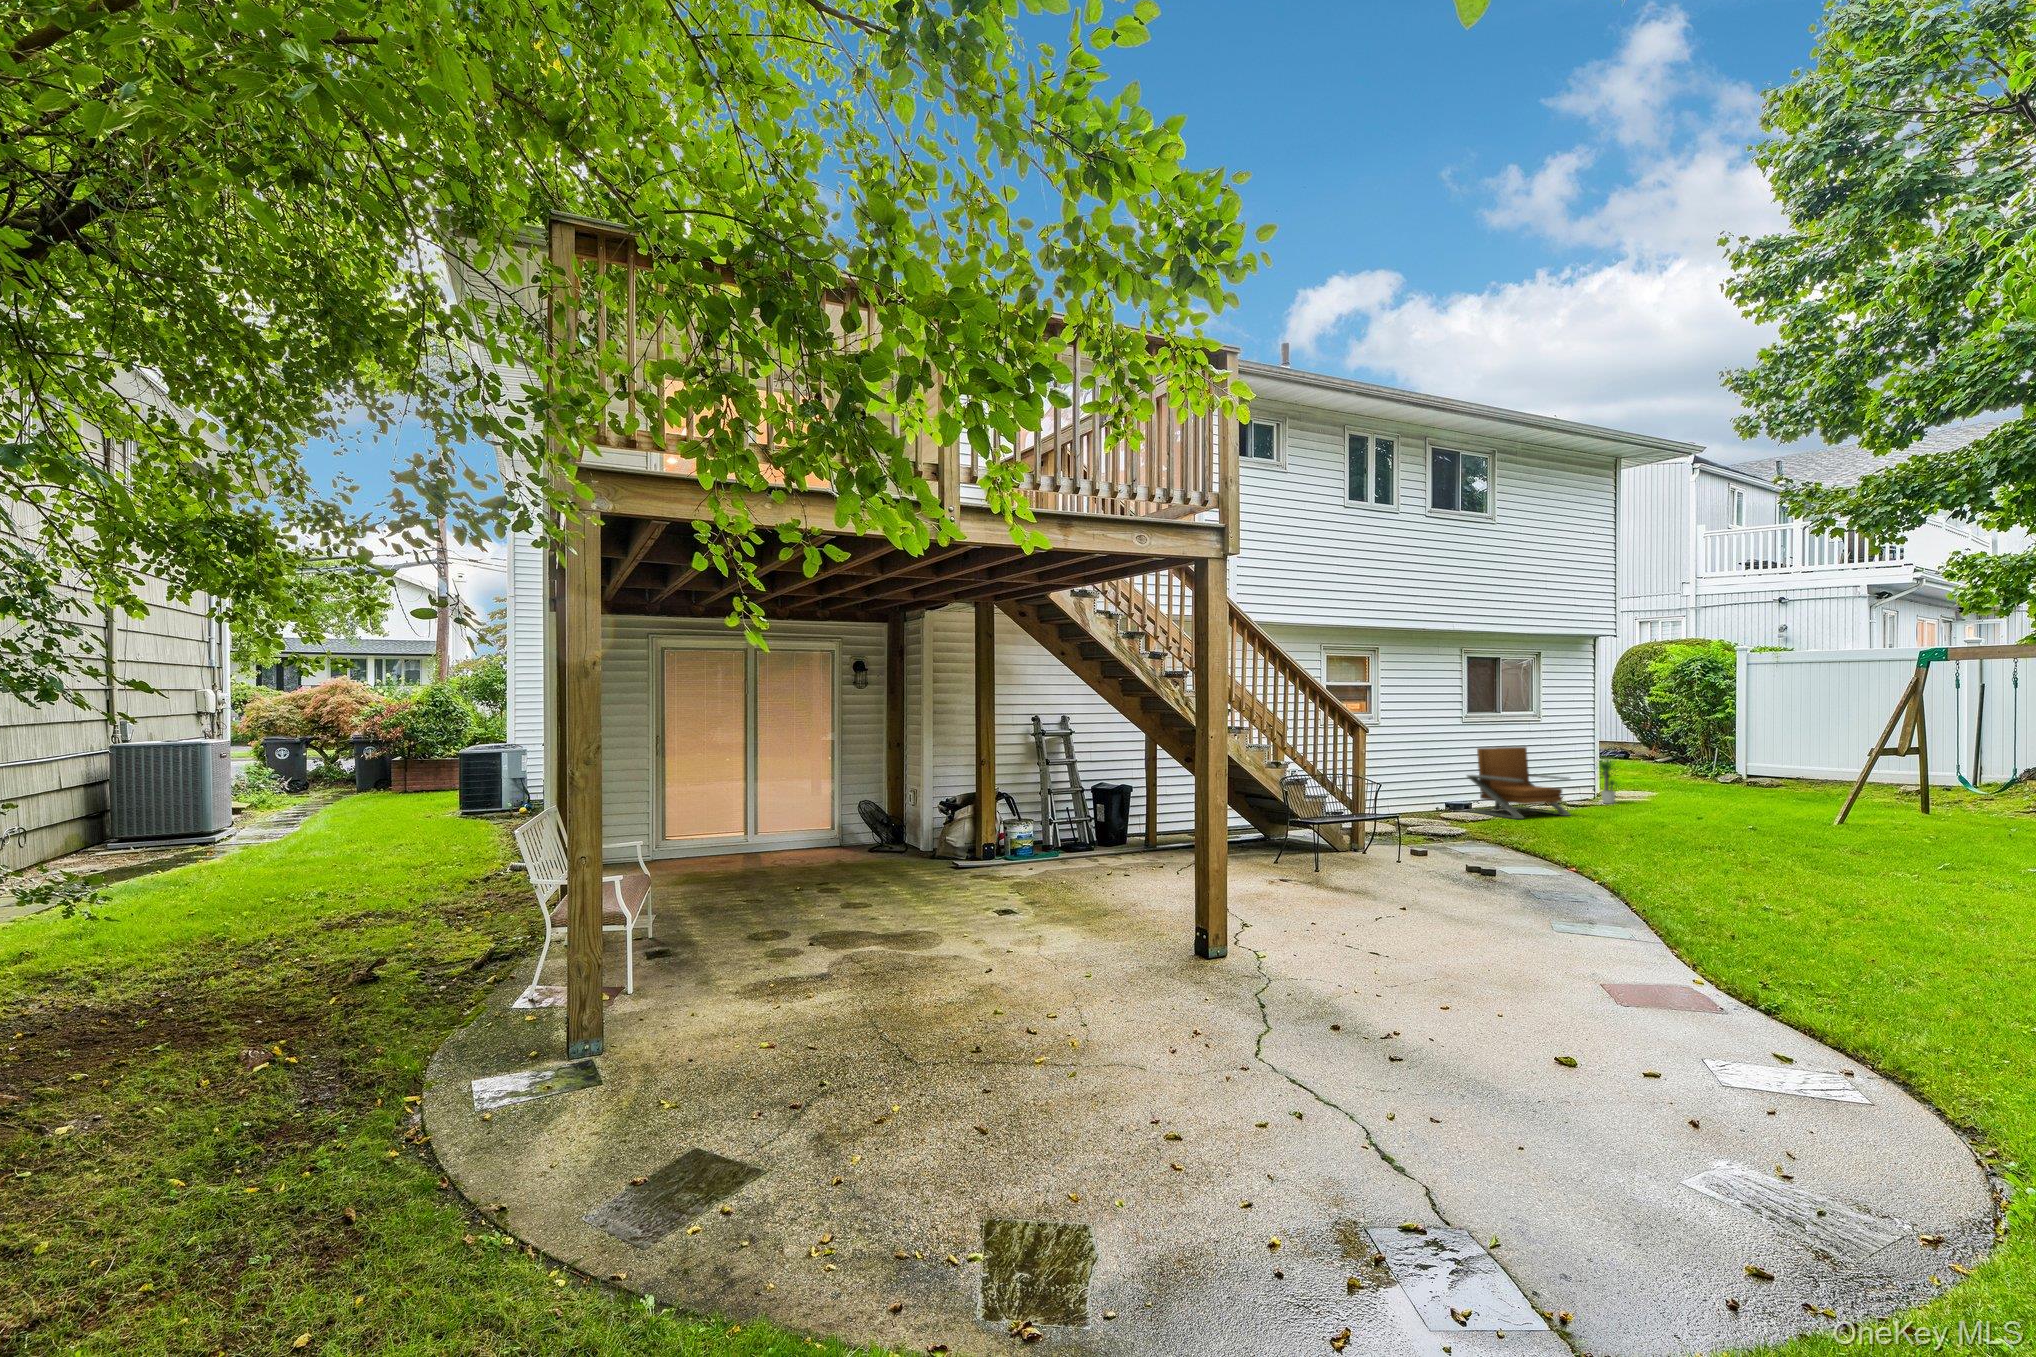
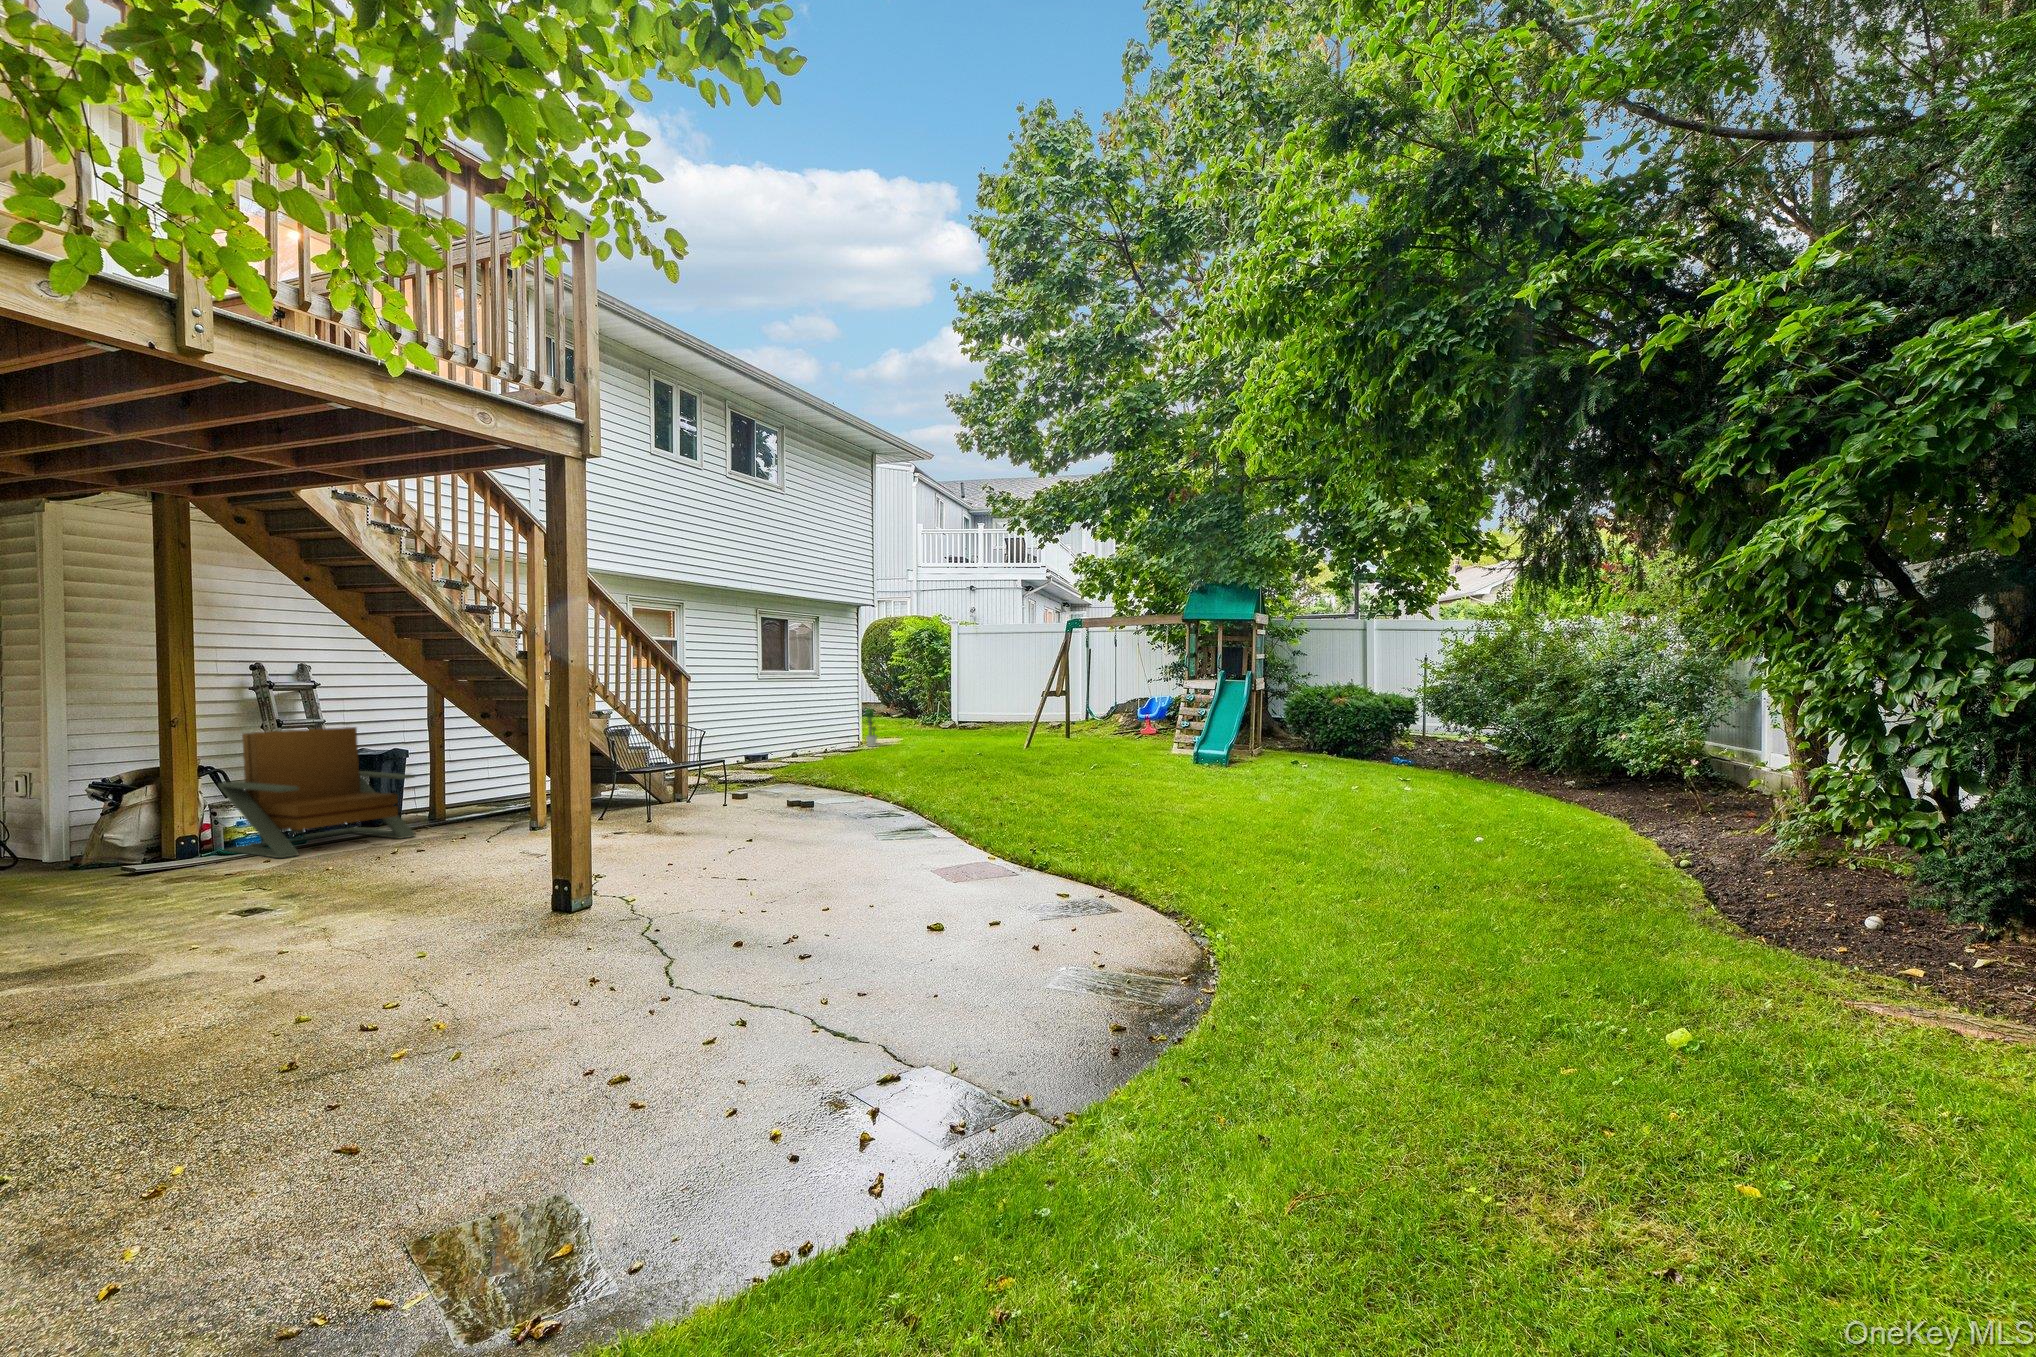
lounge chair: present [1467,747,1570,819] -> present [218,727,415,858]

